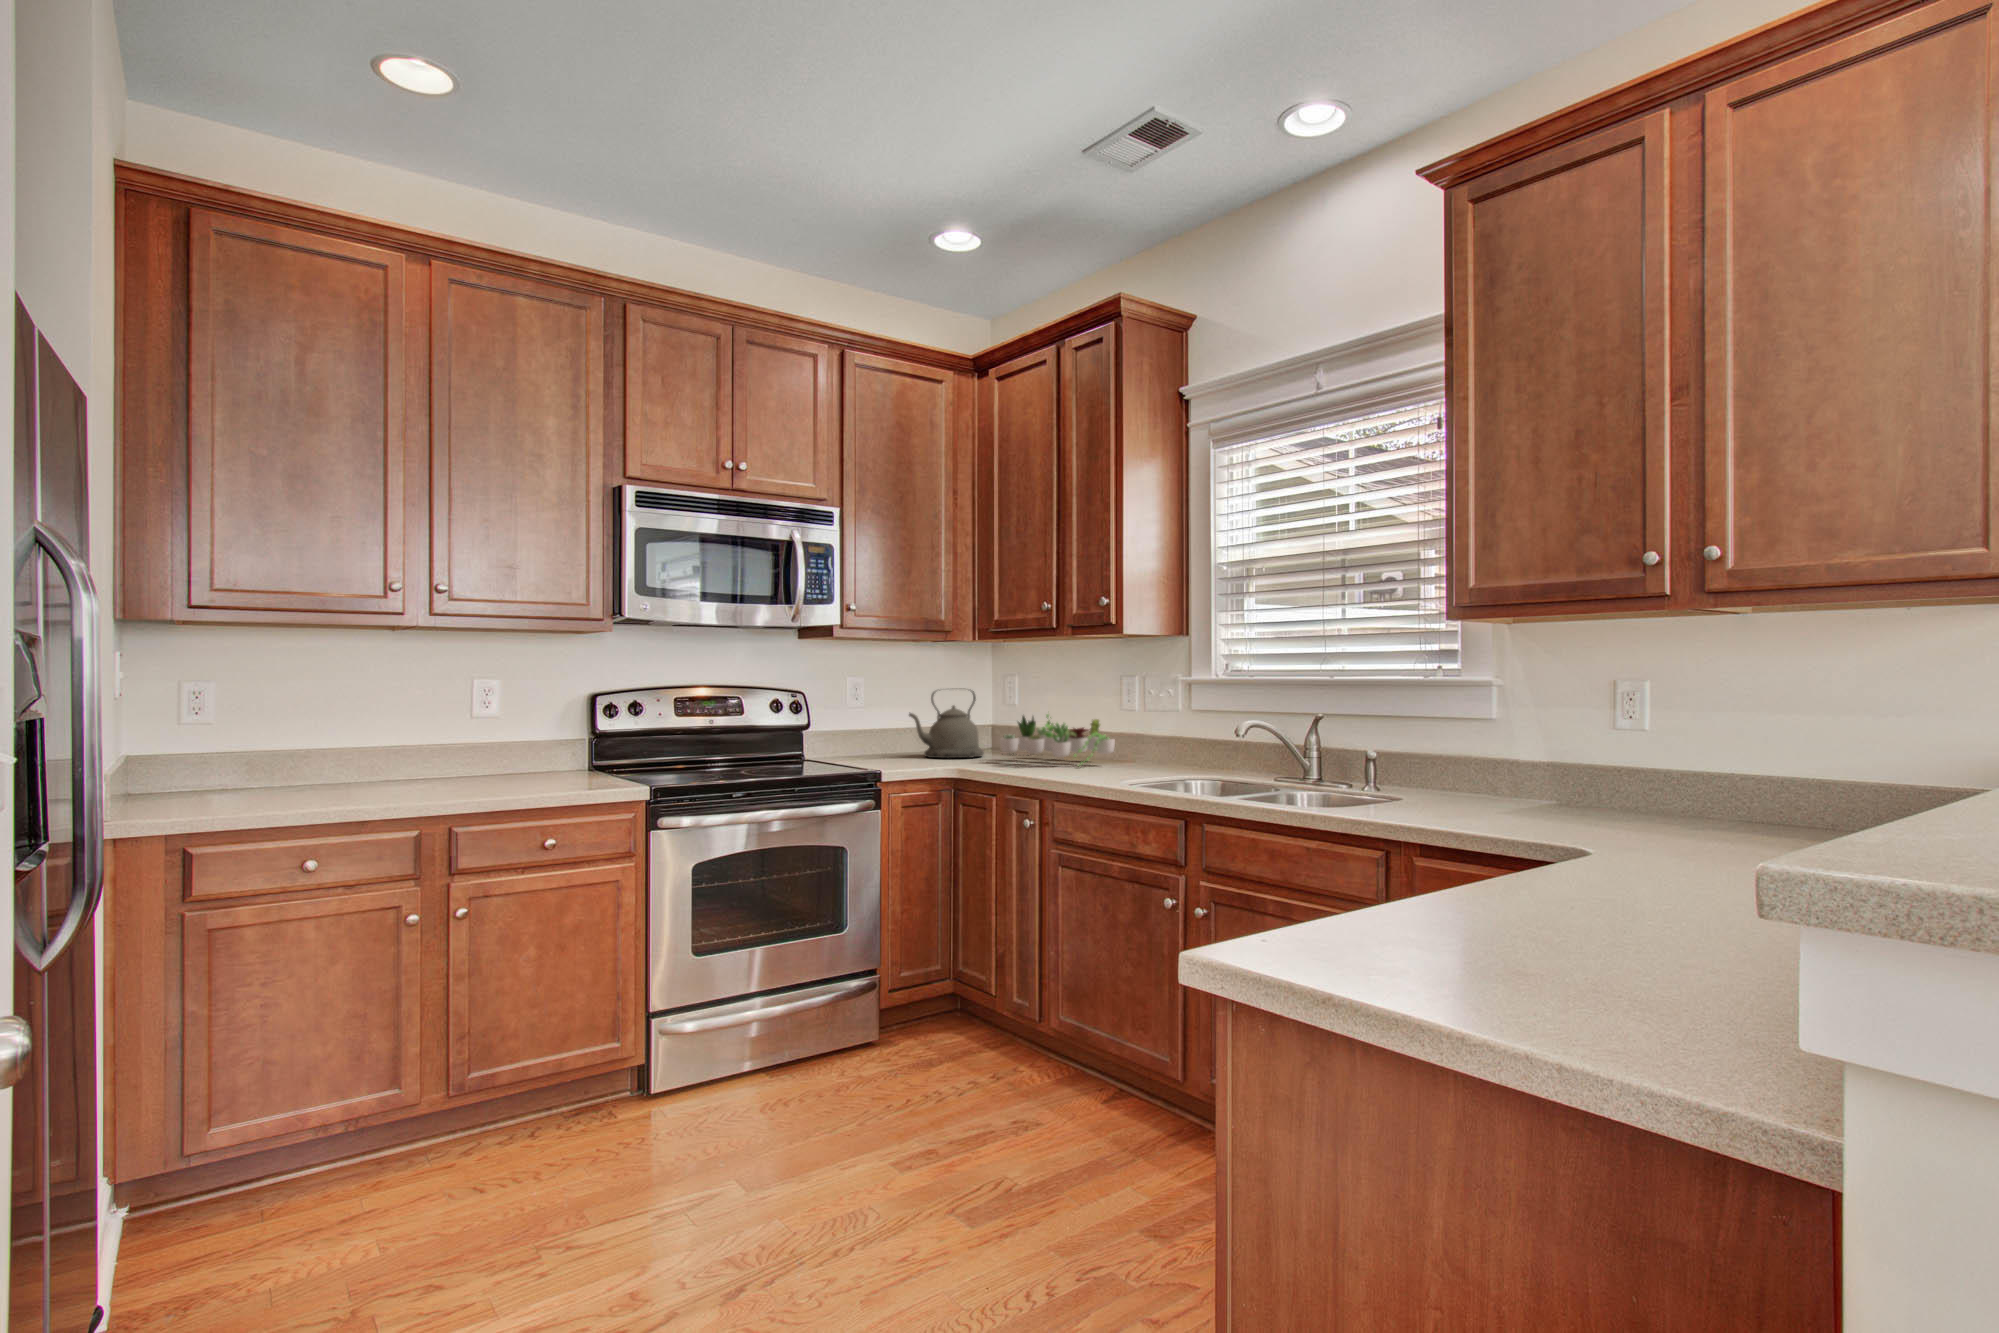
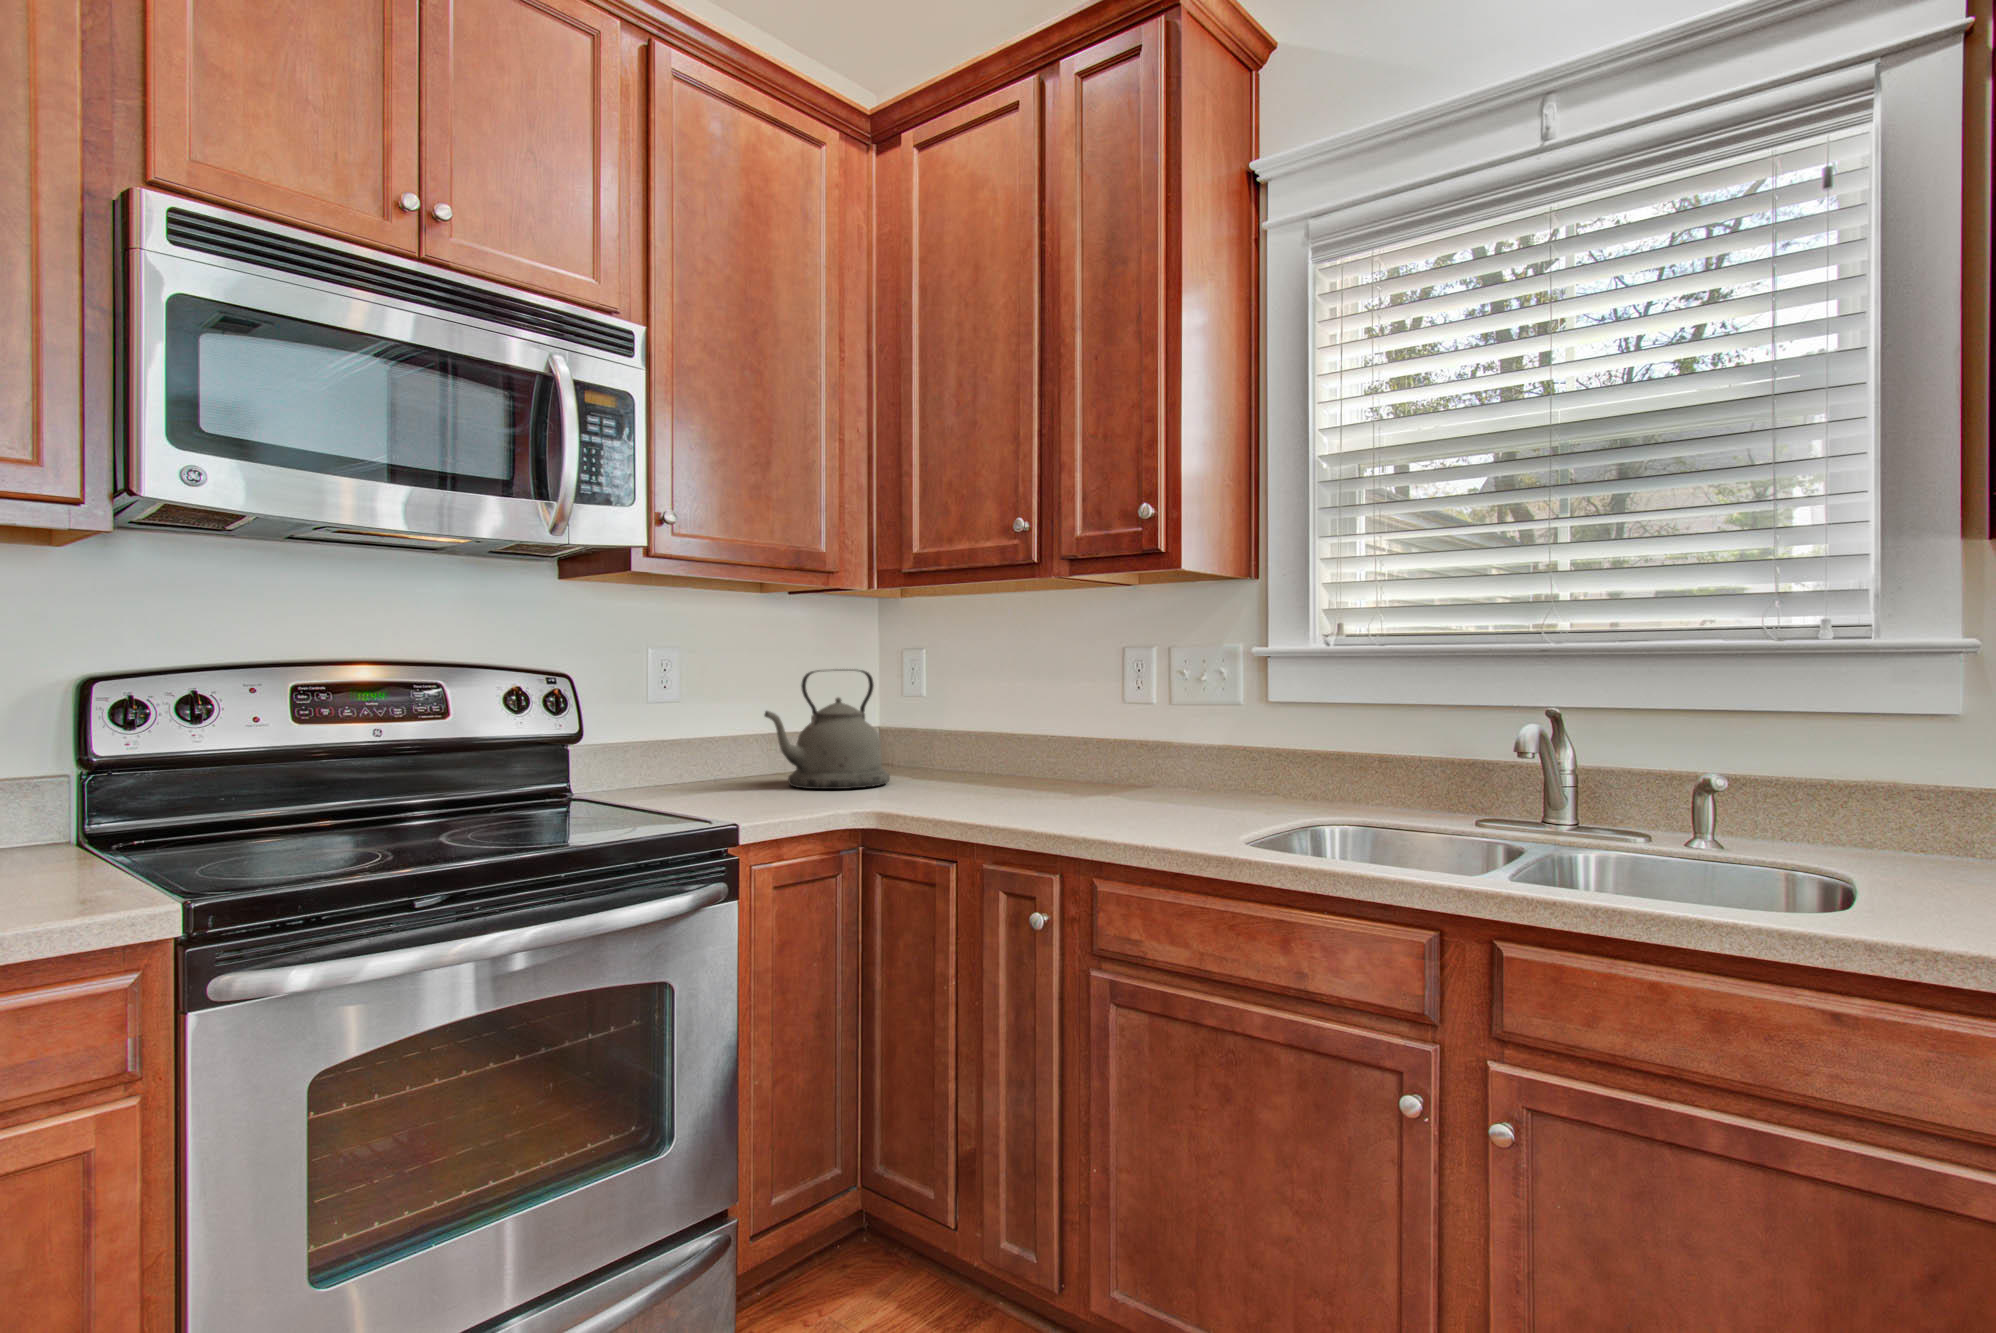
succulent plant: present [1000,714,1115,766] -> none [925,704,1140,804]

